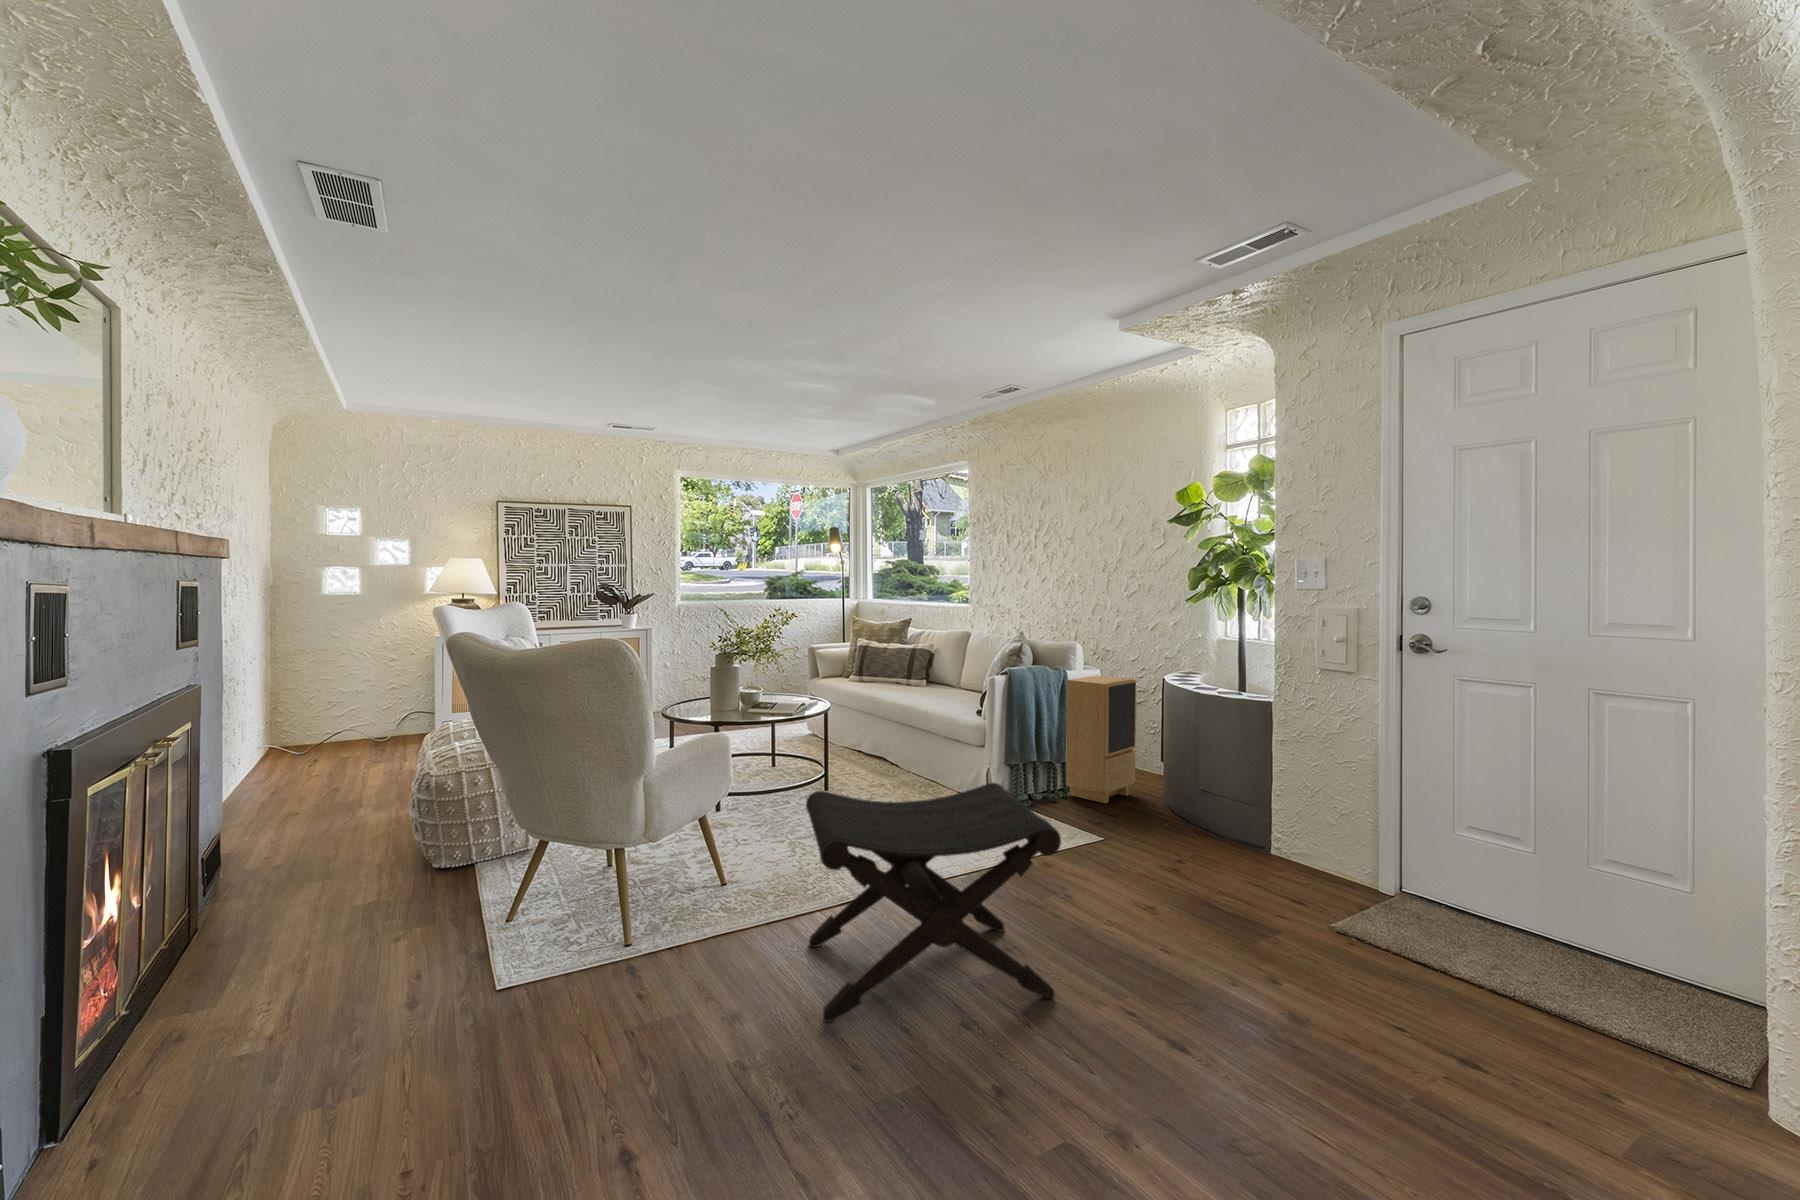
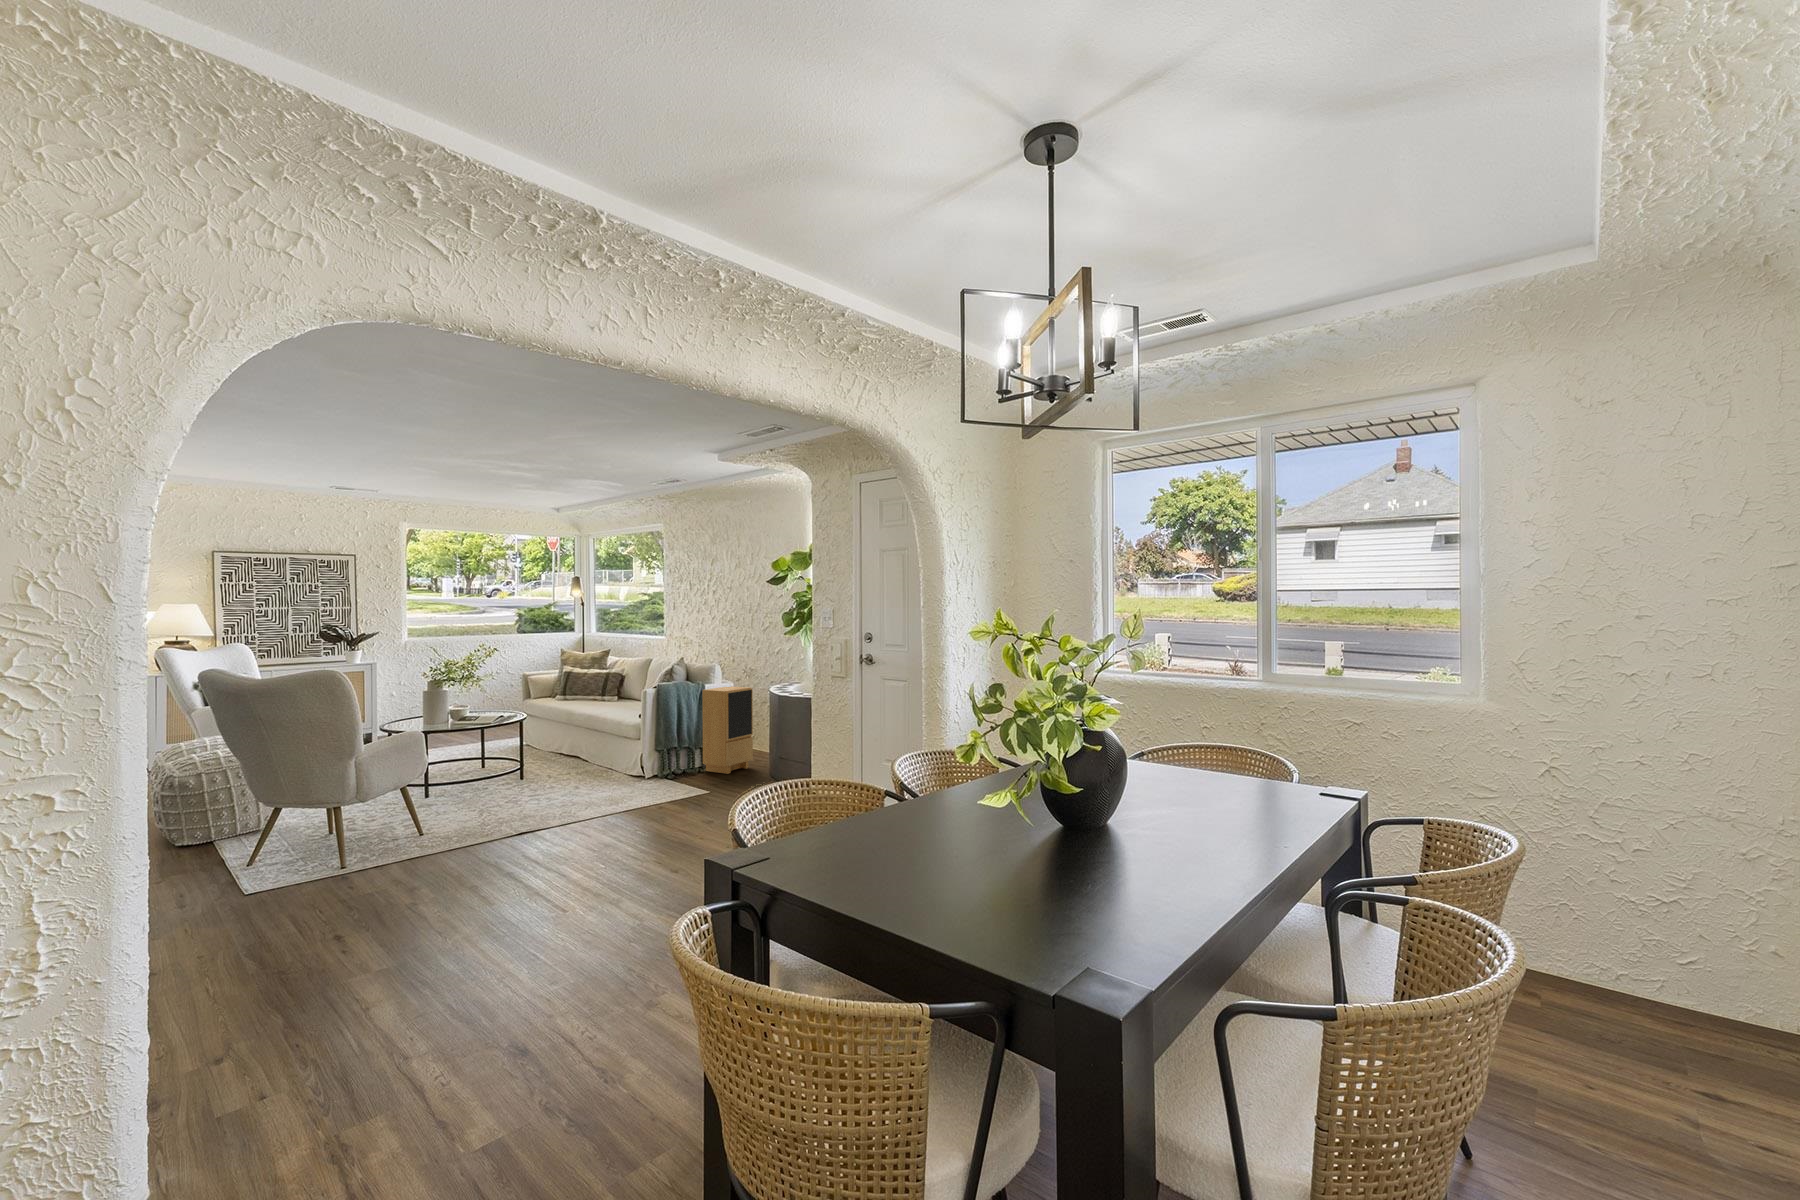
footstool: present [806,783,1061,1022] -> none [471,750,625,886]

